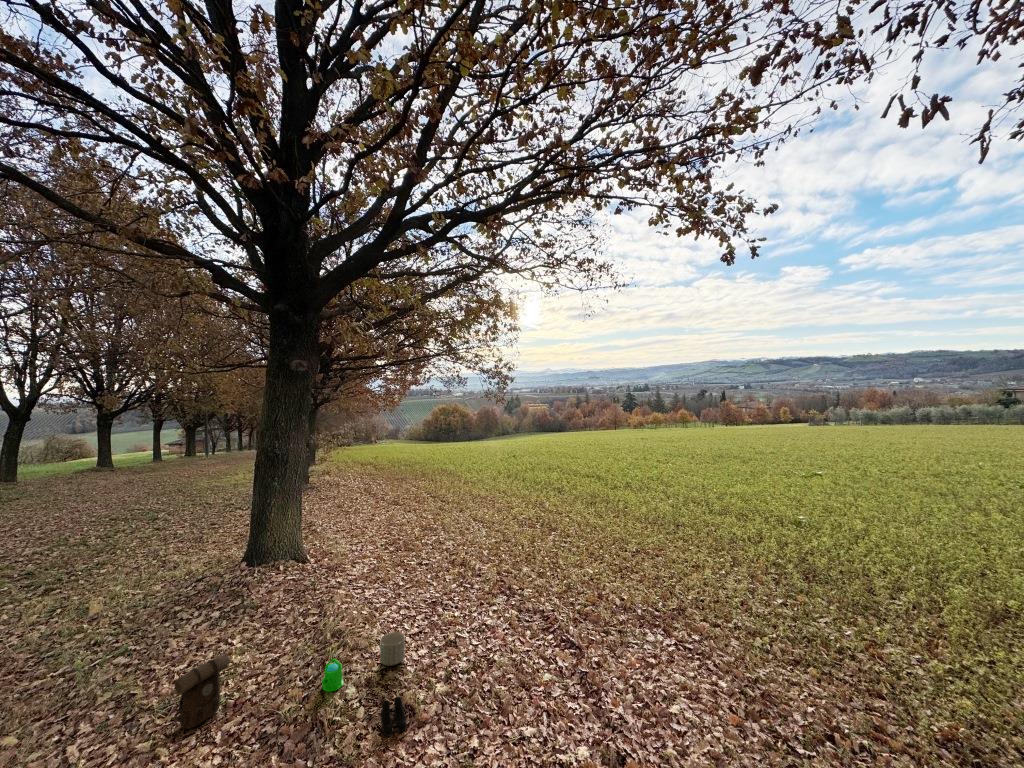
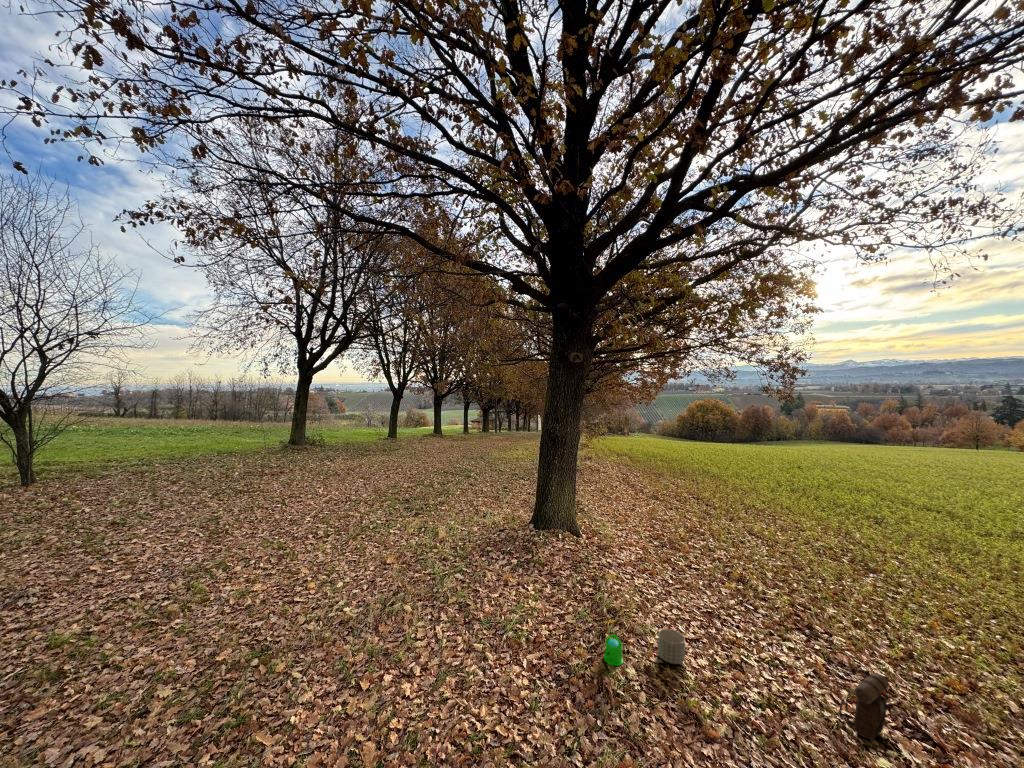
backpack: present [174,654,230,729] -> present [839,673,890,740]
boots: present [381,696,407,737] -> none [665,697,693,740]

